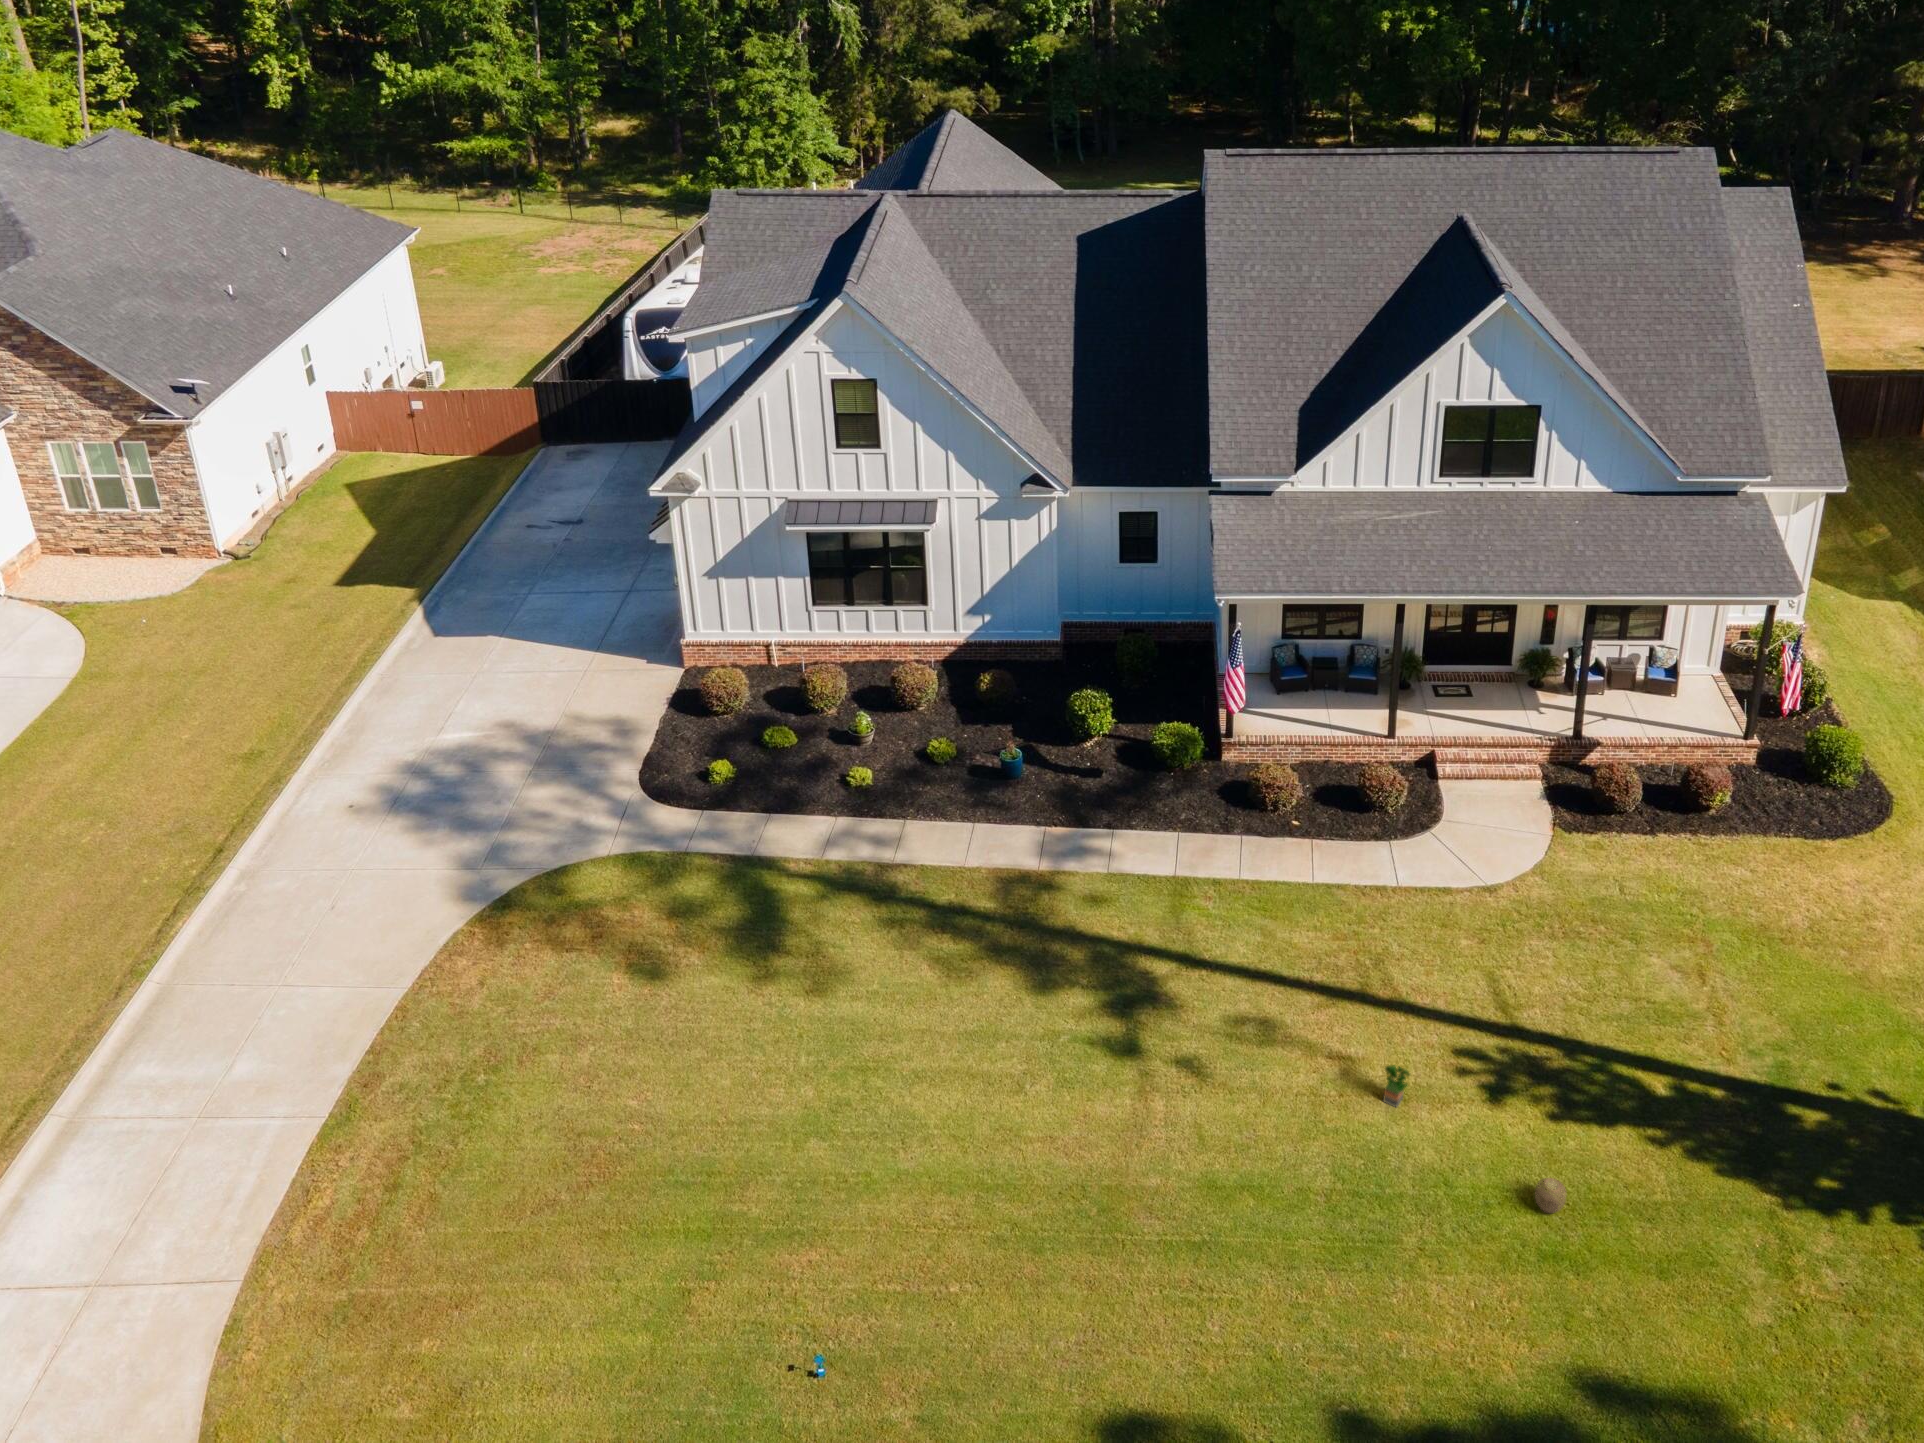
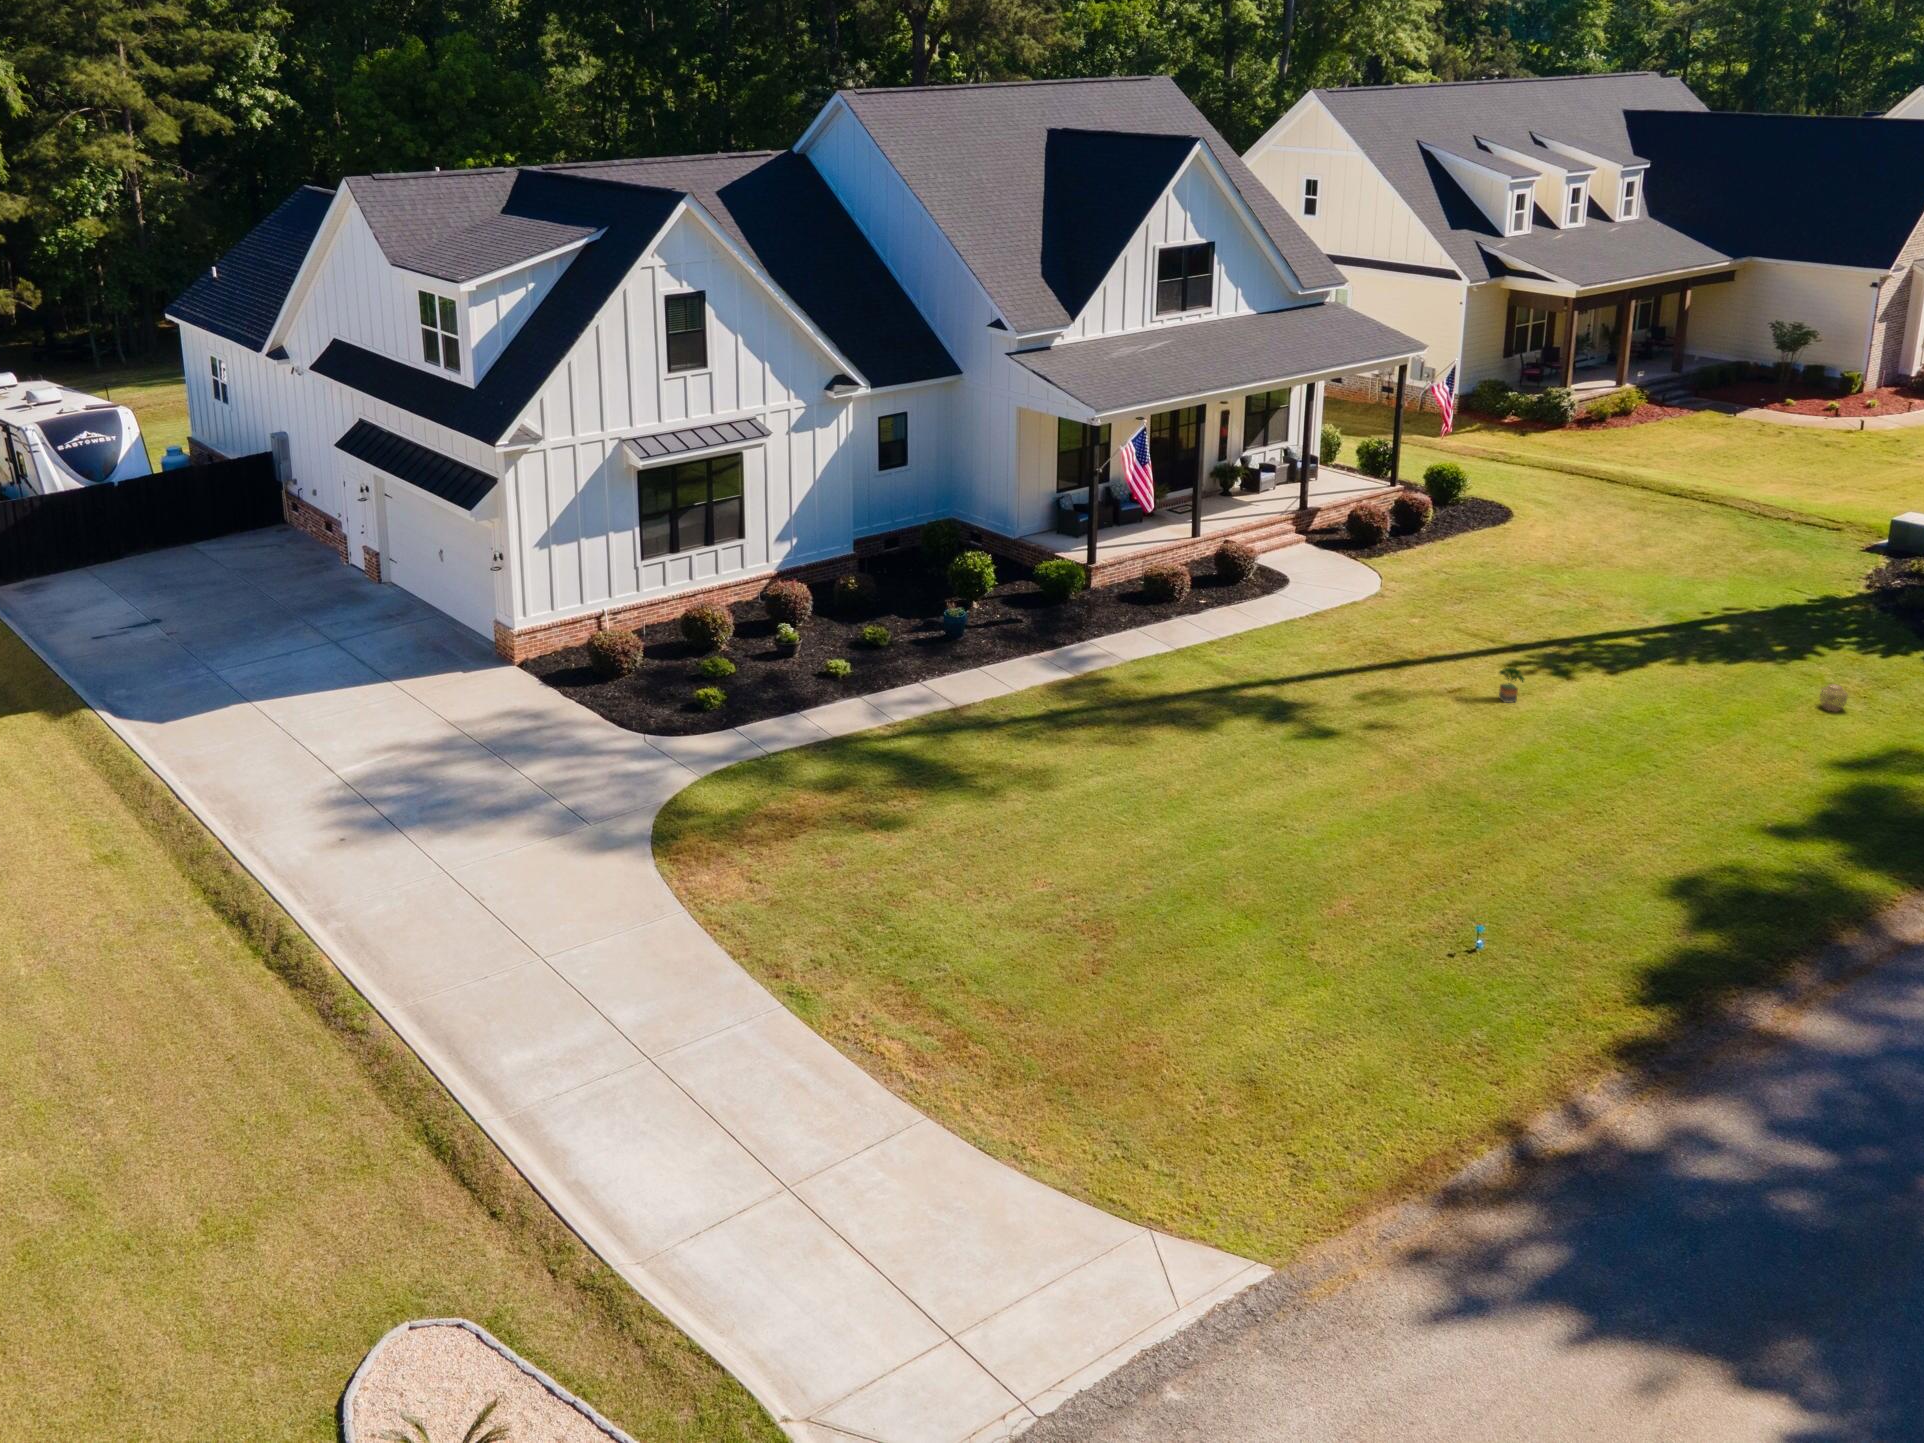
woven basket: present [1535,1178,1566,1213] -> present [1820,684,1848,712]

